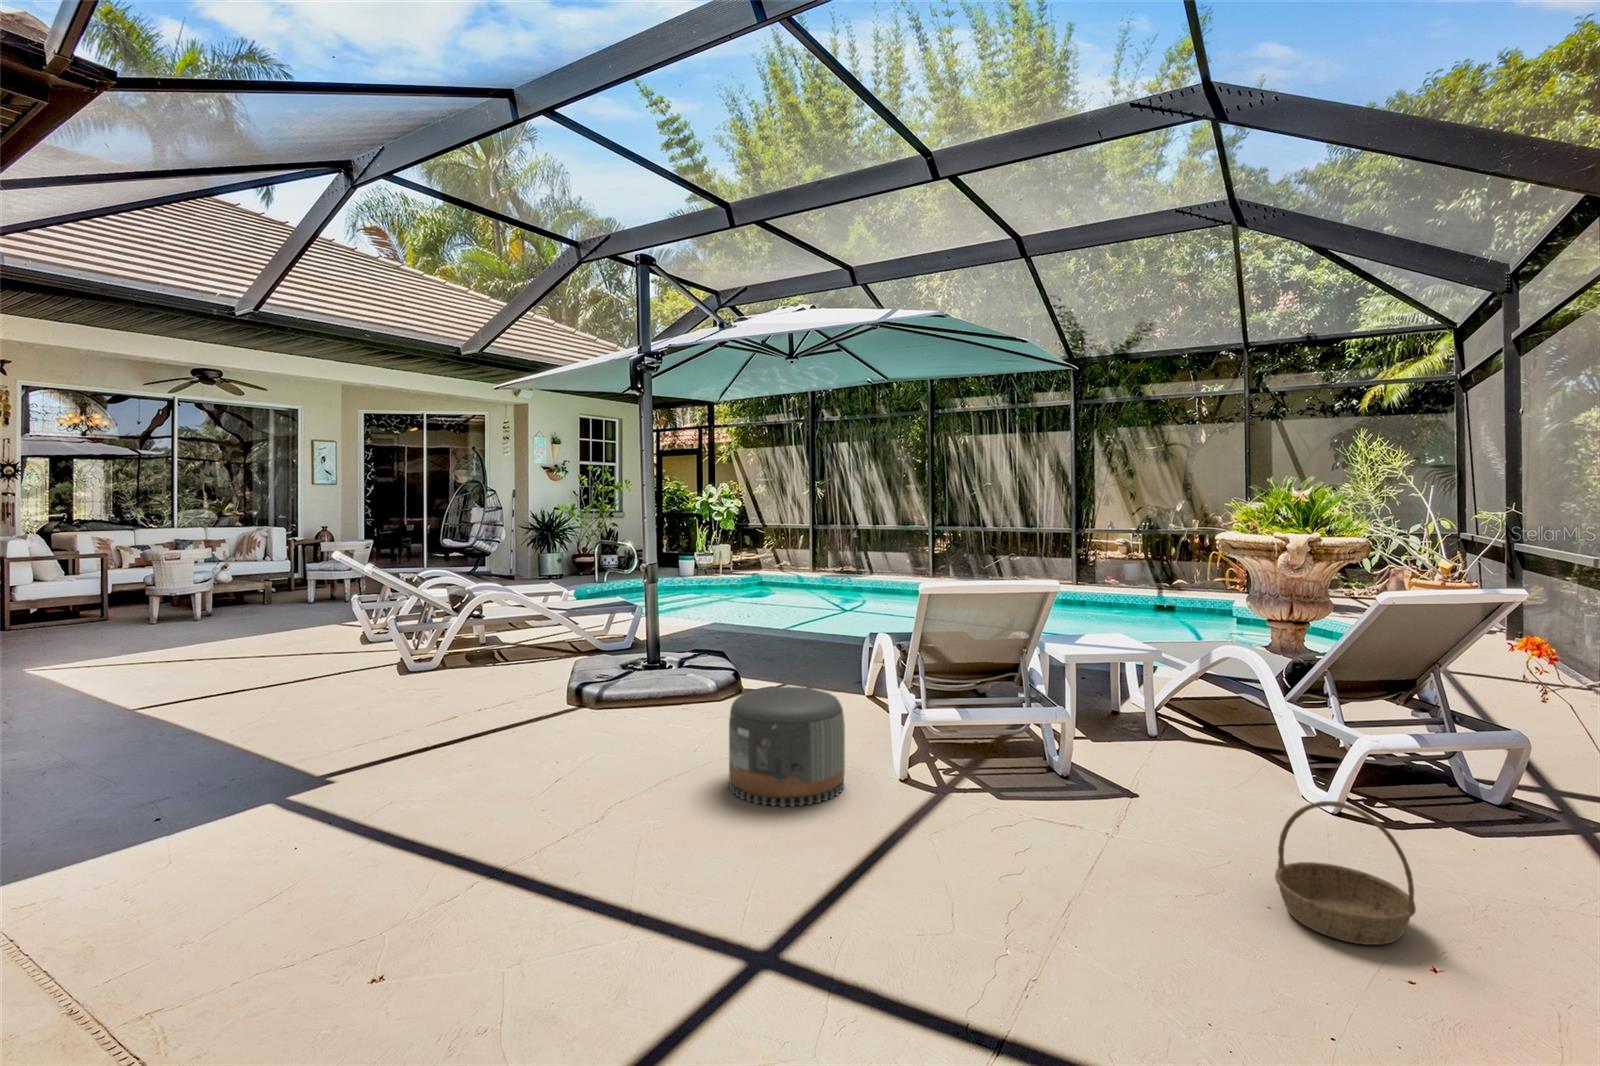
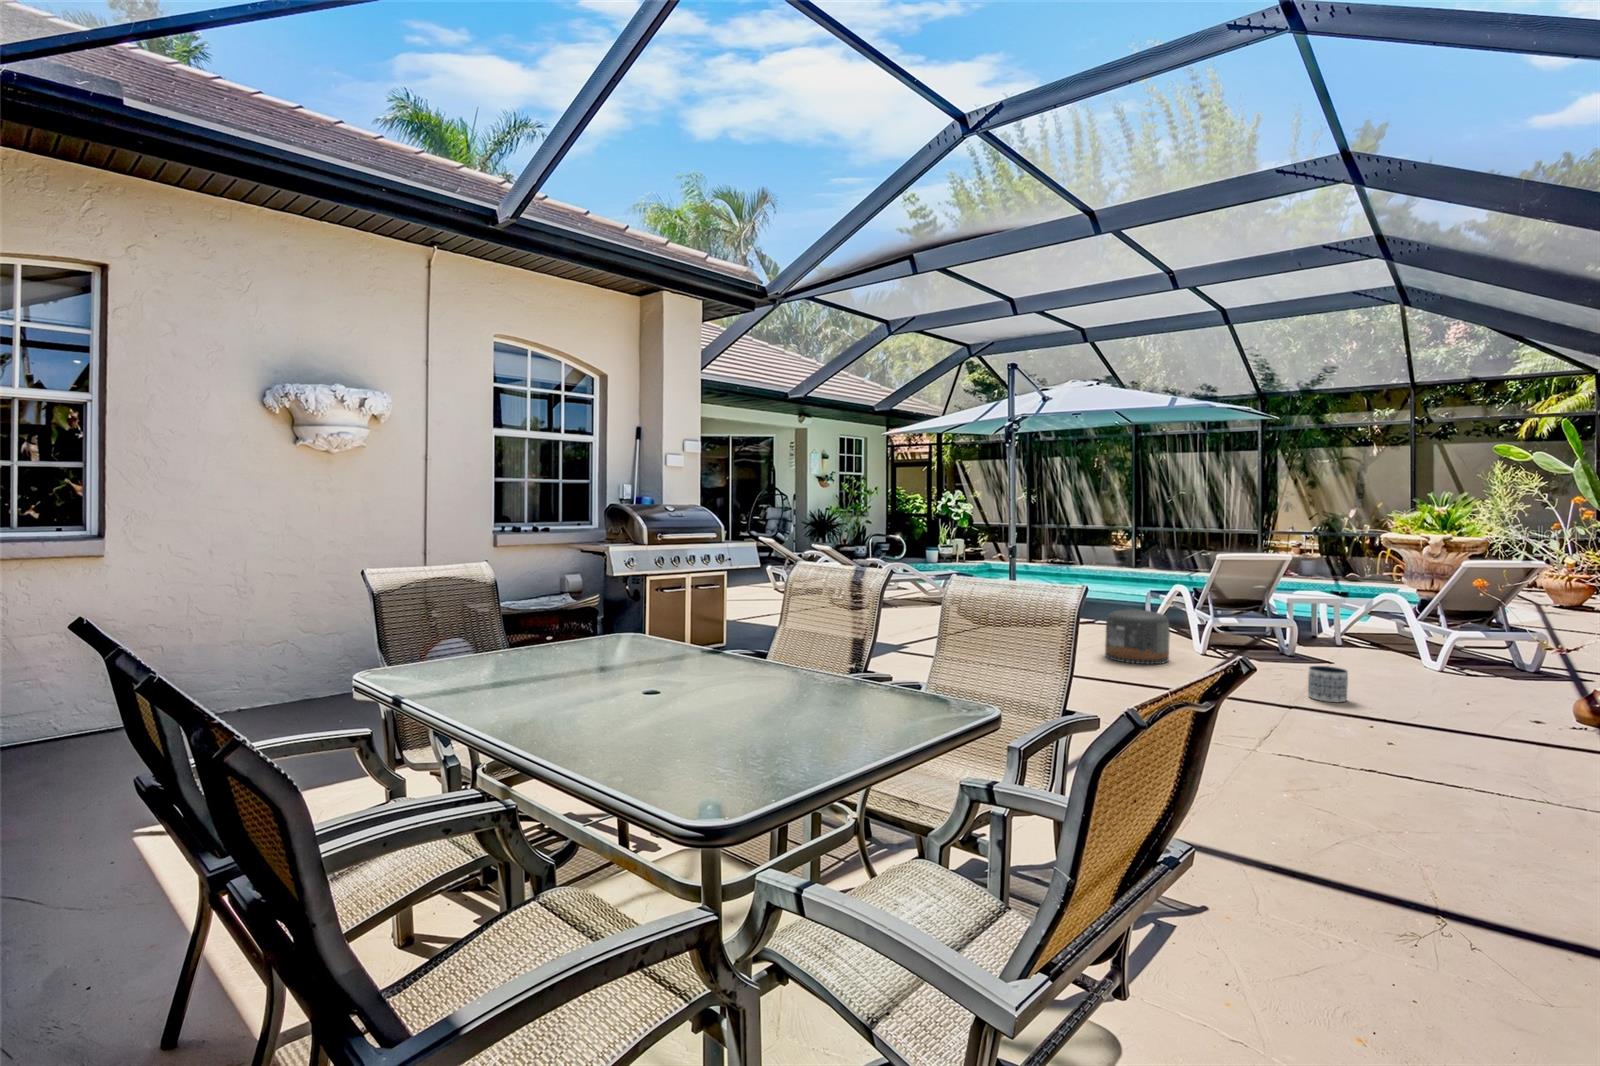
basket: present [1275,801,1416,945] -> none [1403,648,1466,703]
planter: none [1070,855,1157,964] -> present [1308,666,1348,702]

